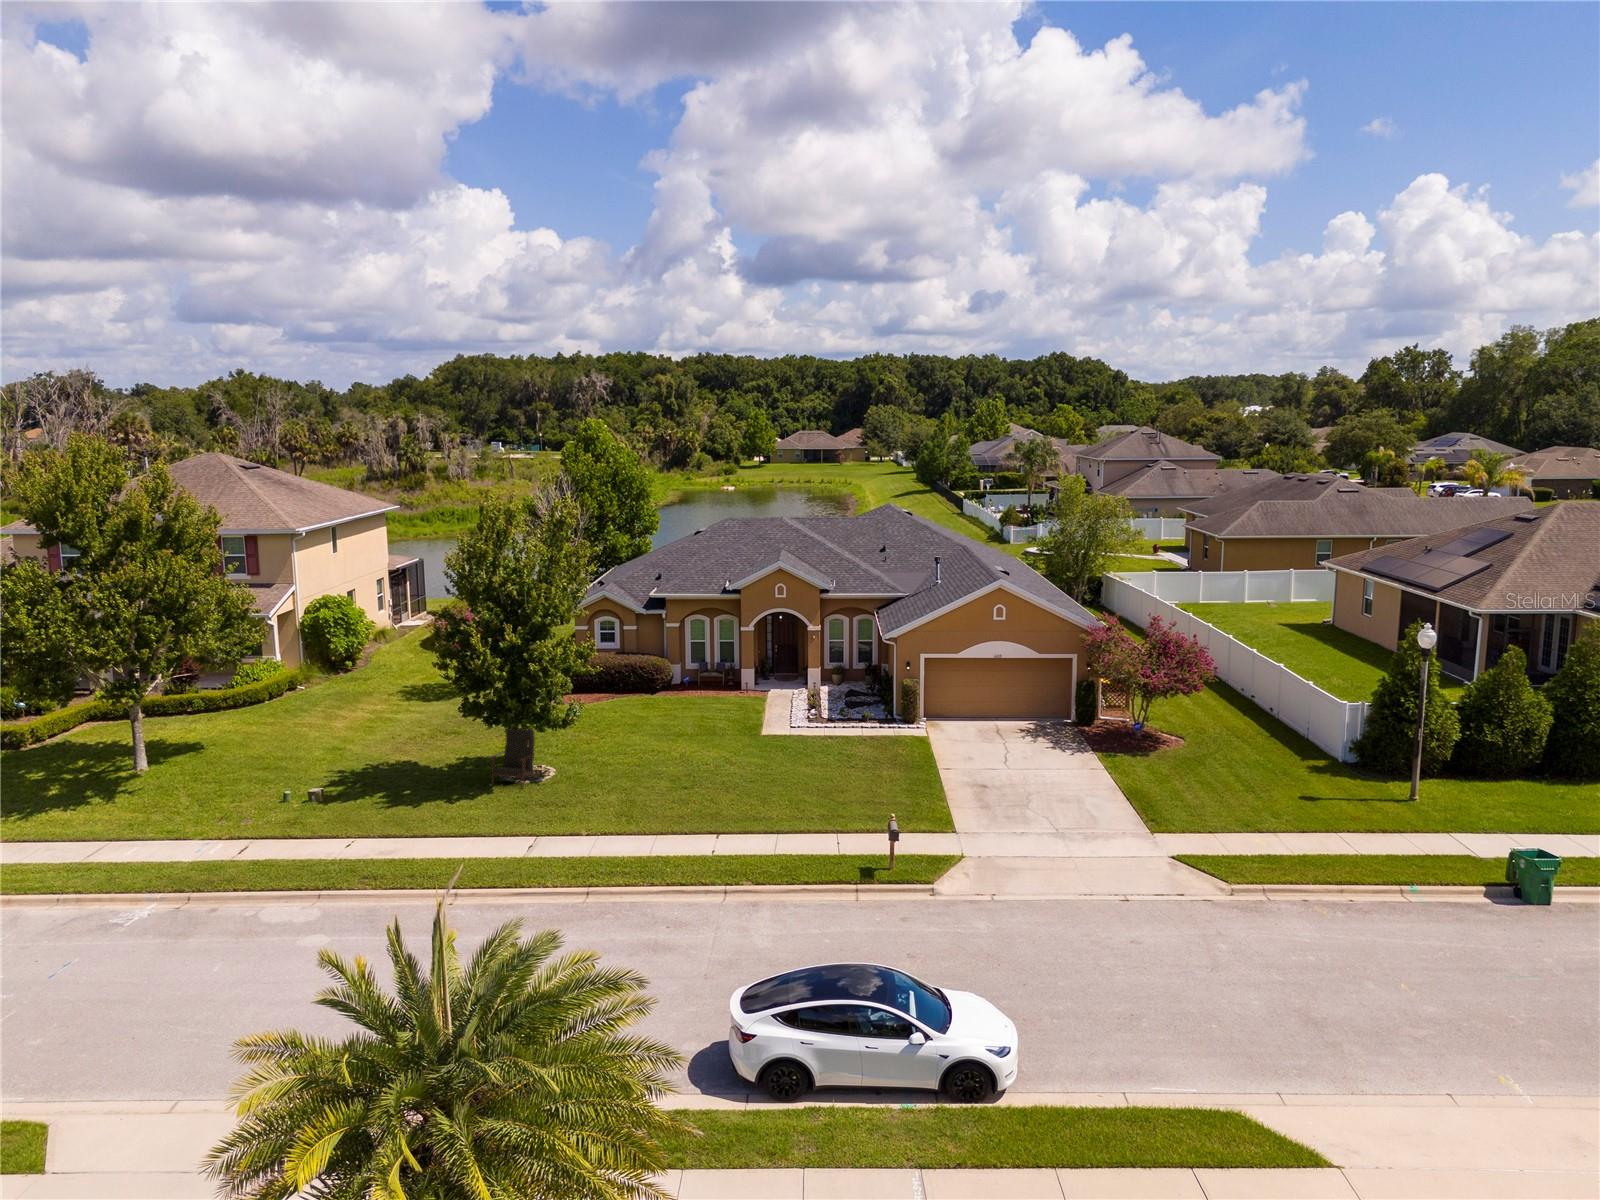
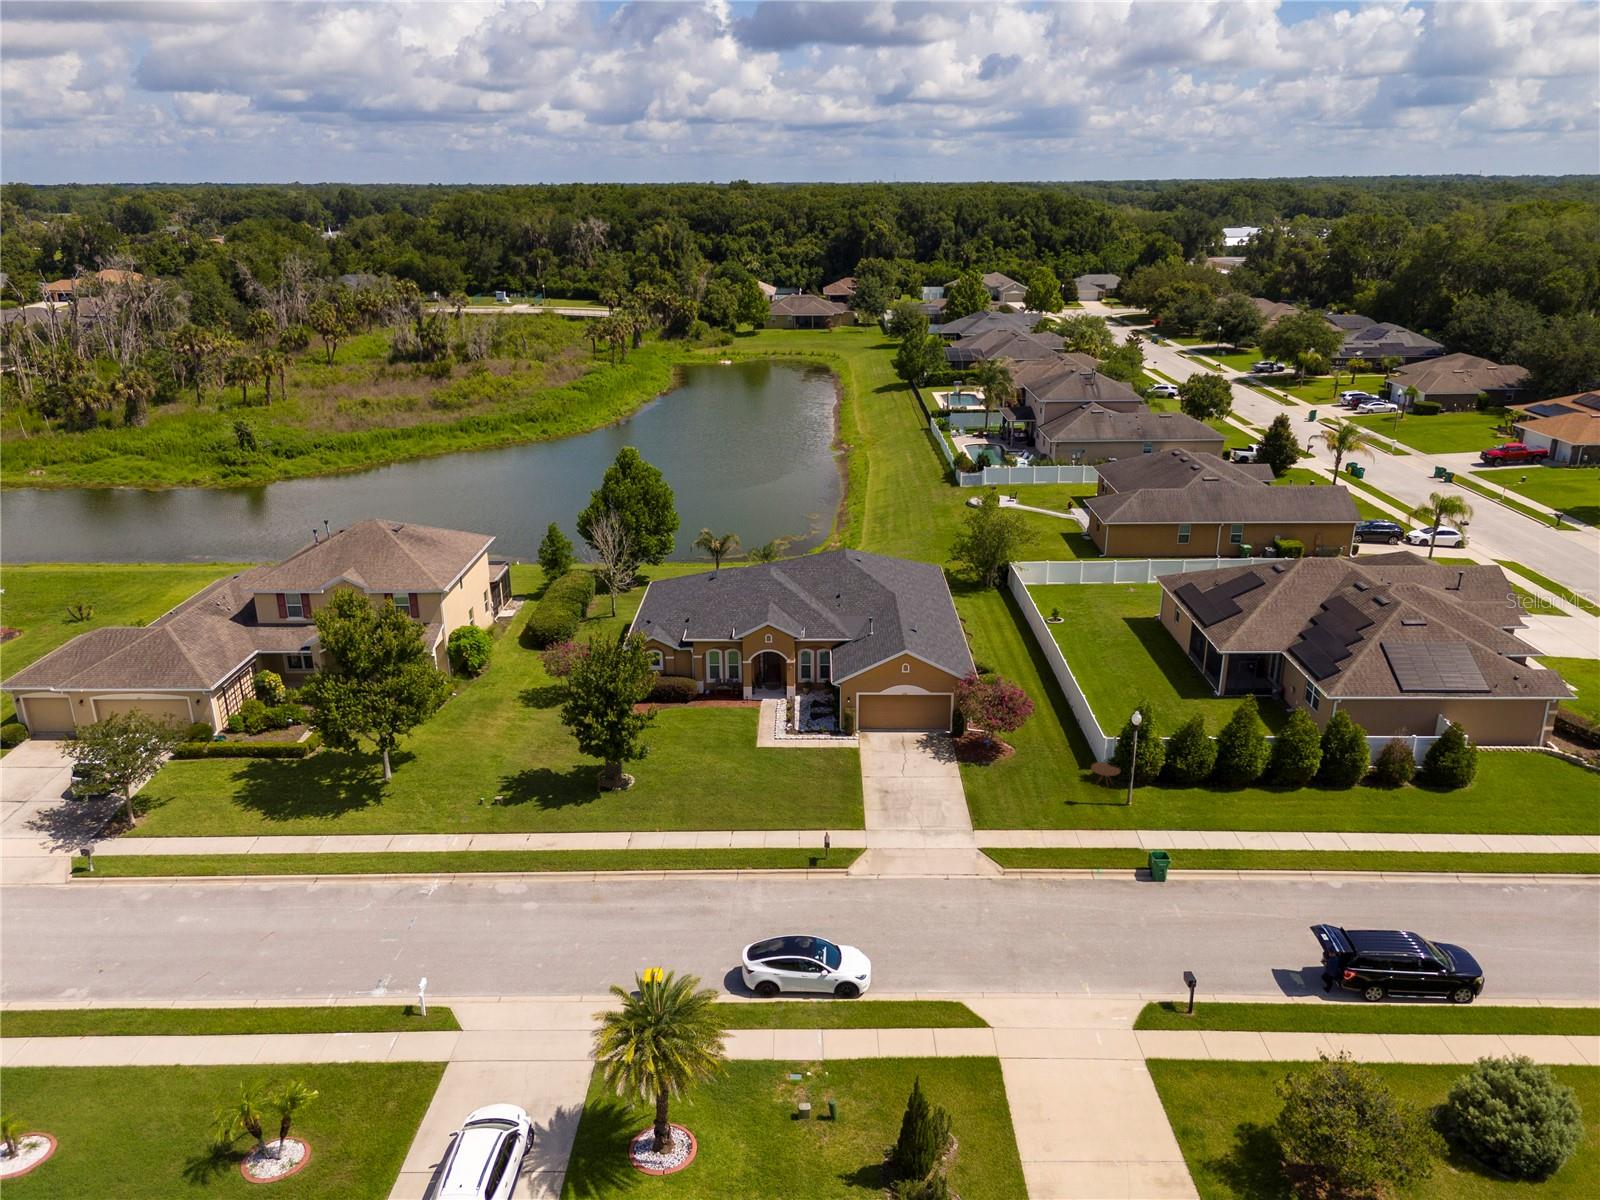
round table: none [1328,741,1382,785] -> present [1091,762,1120,790]

